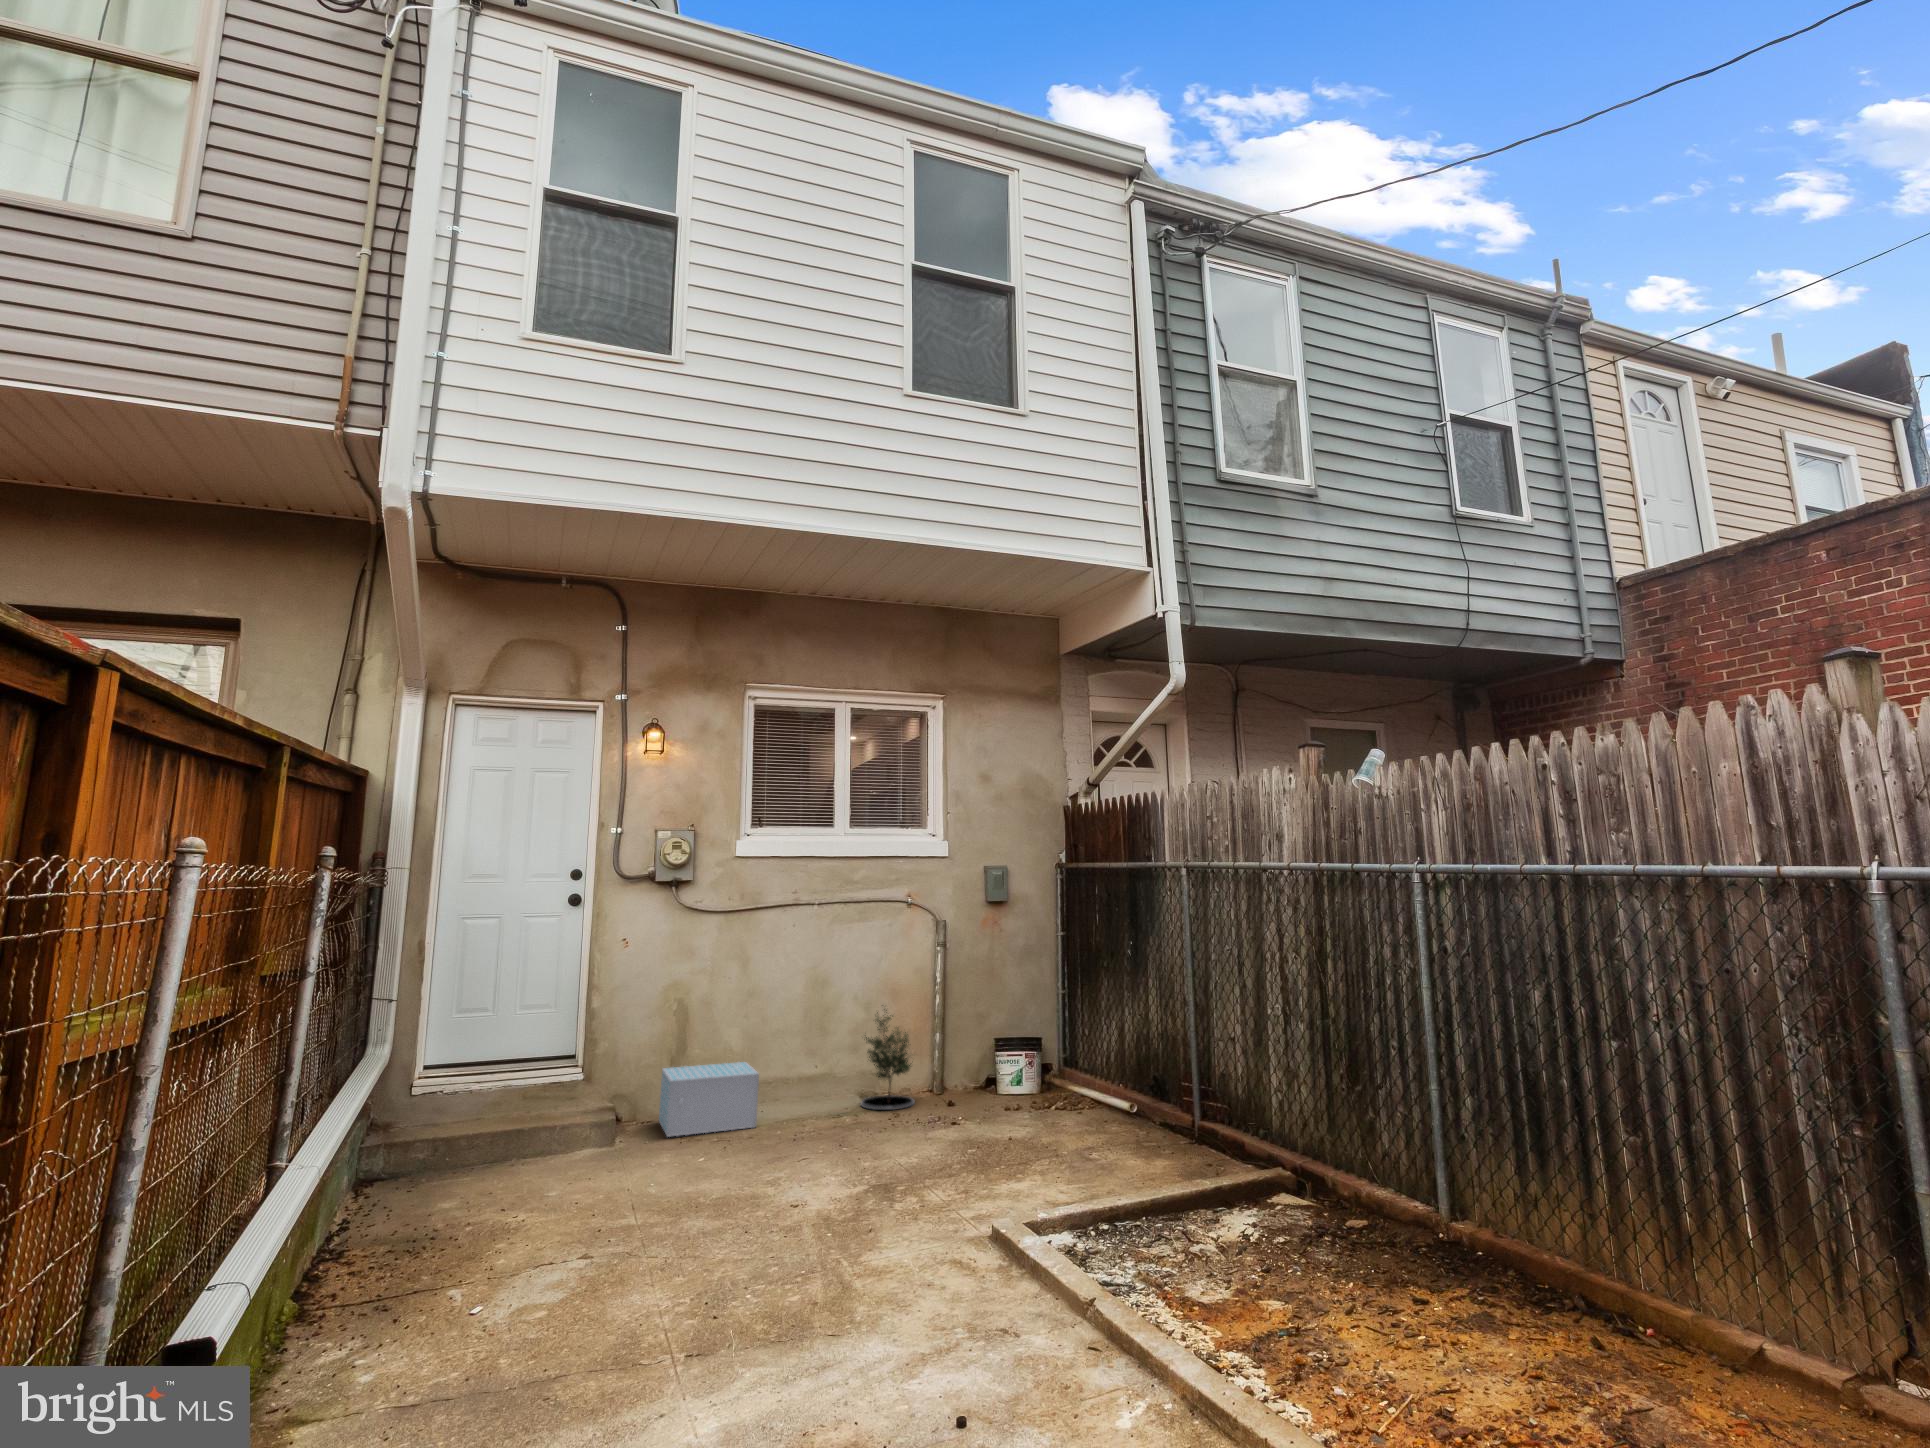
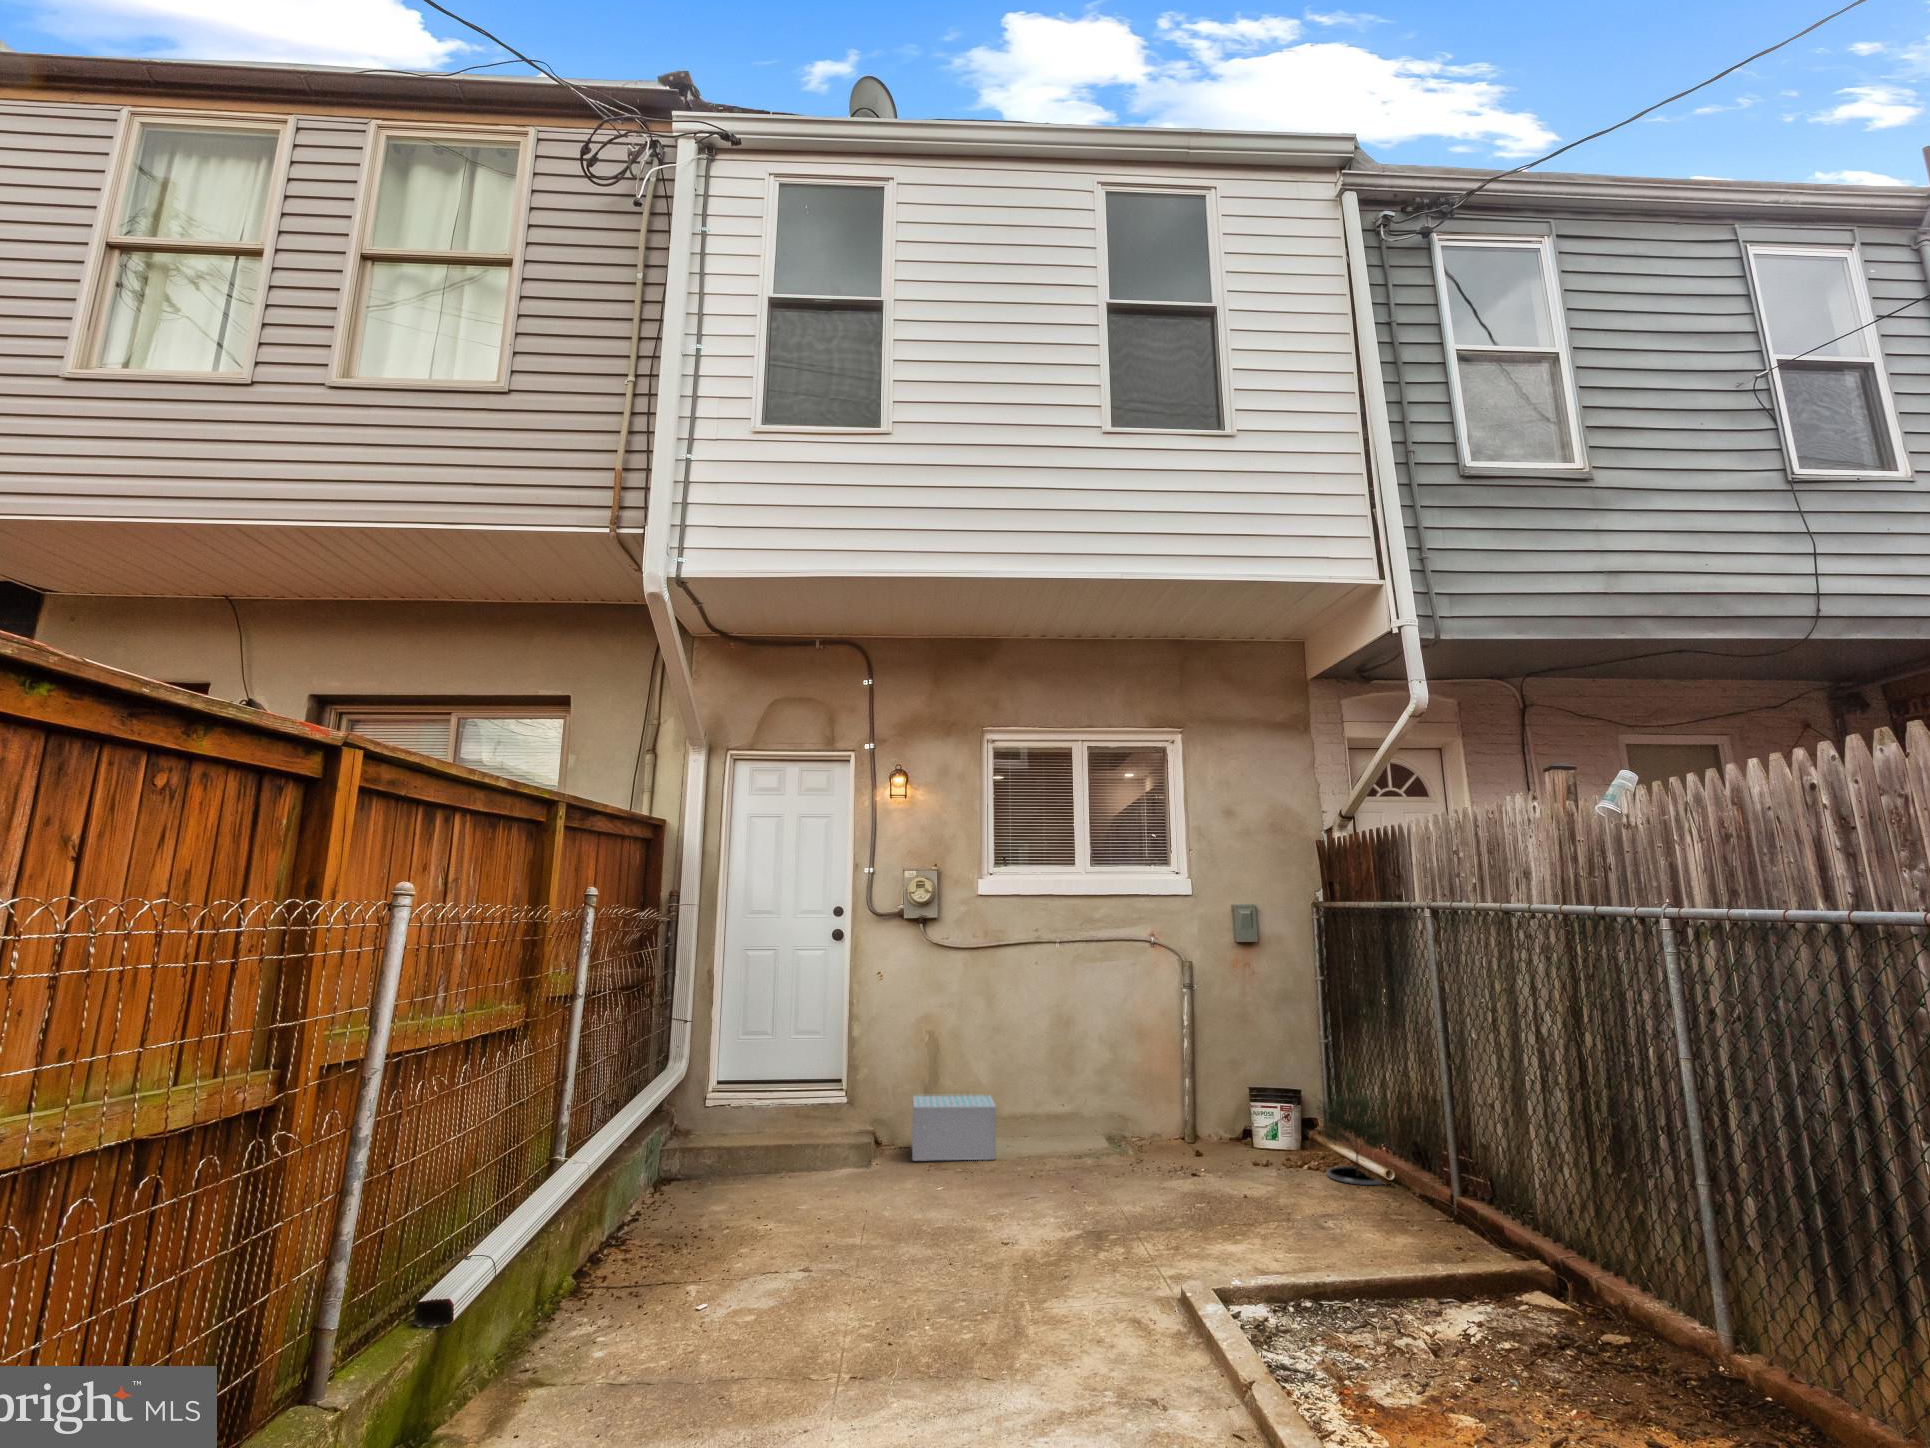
potted tree: present [861,1009,914,1110] -> present [1315,1063,1388,1185]

